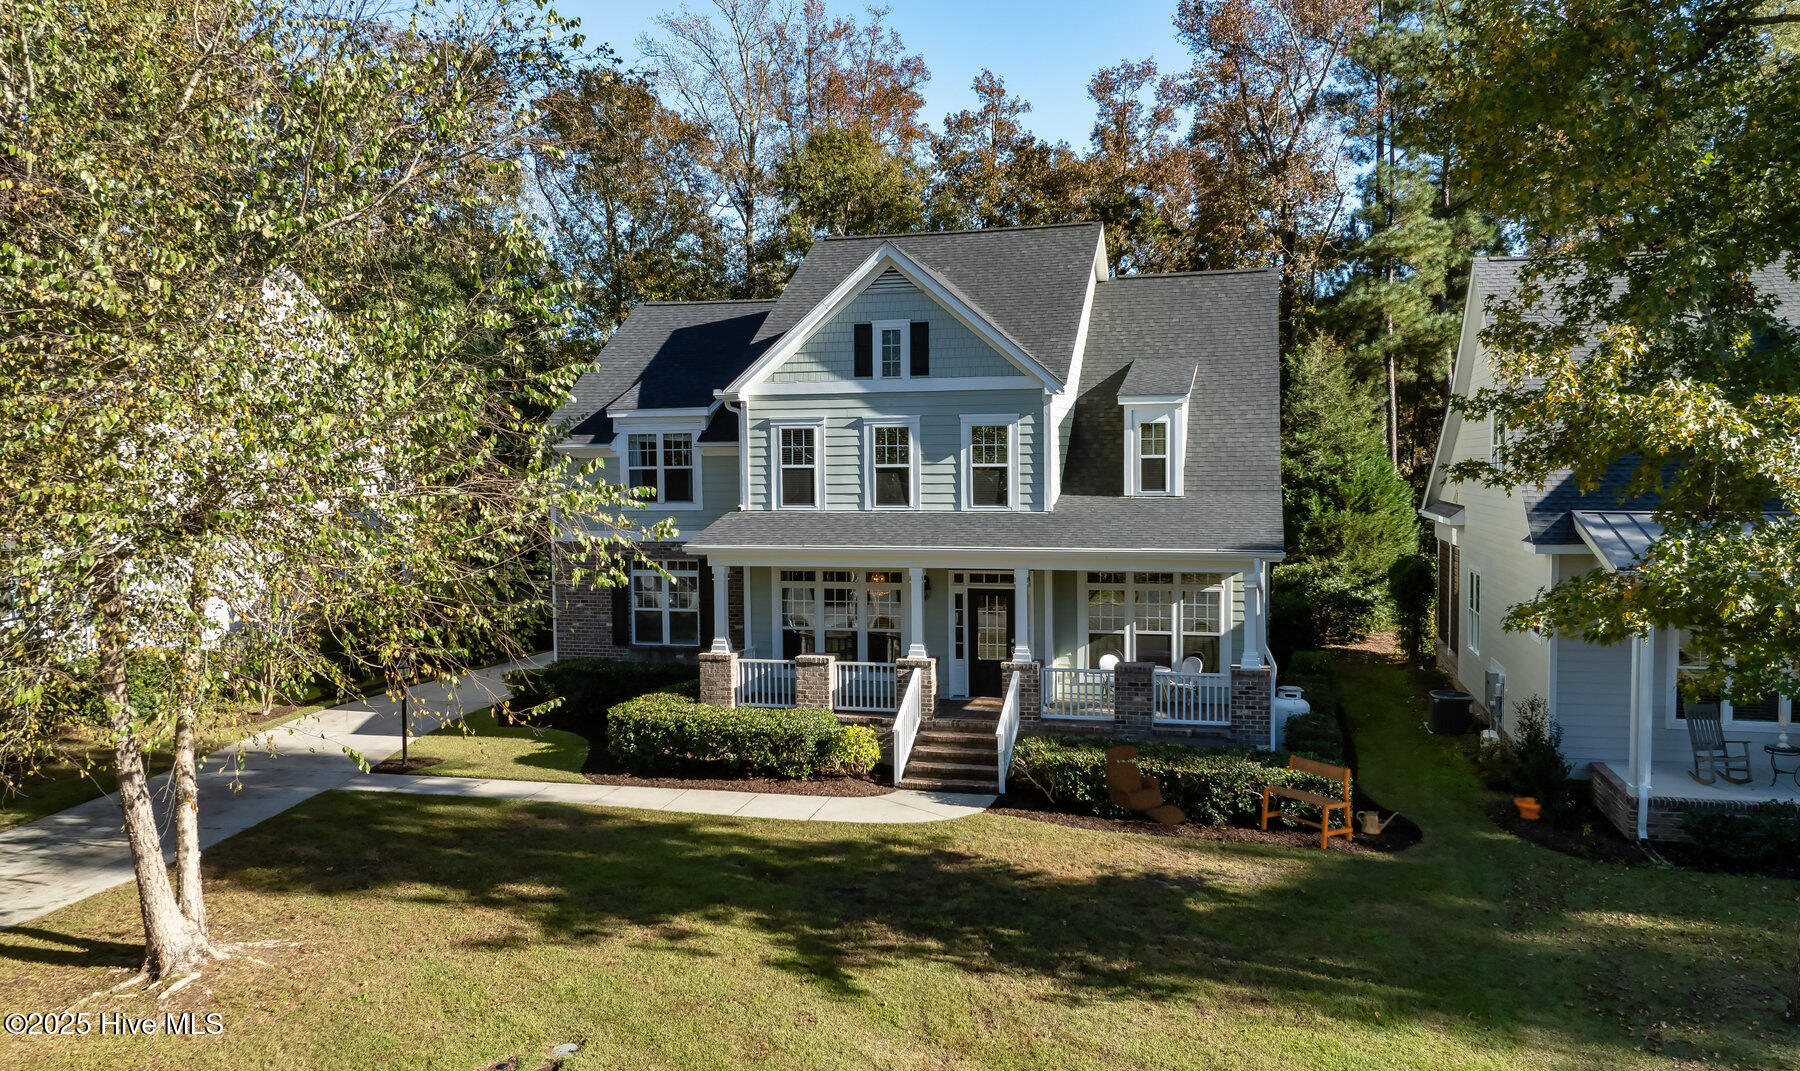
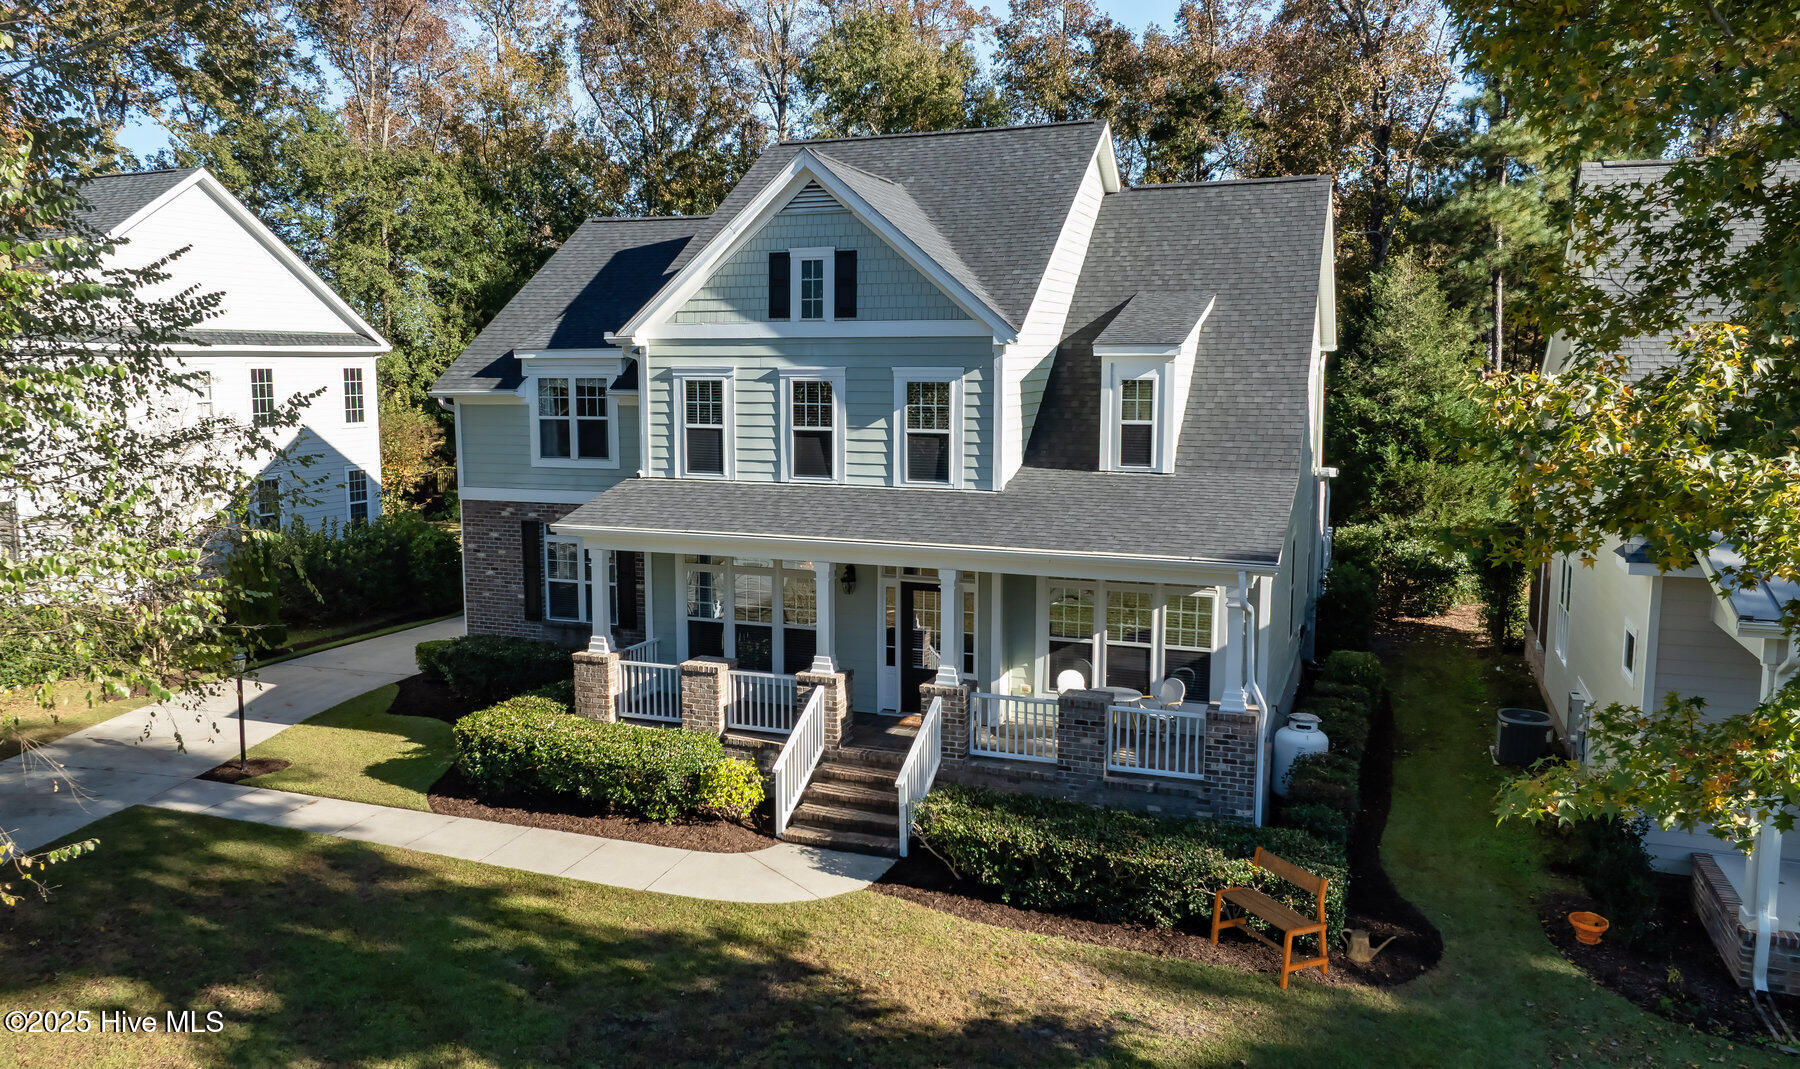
lounge chair: present [1105,746,1186,834] -> none [1009,818,1108,948]

